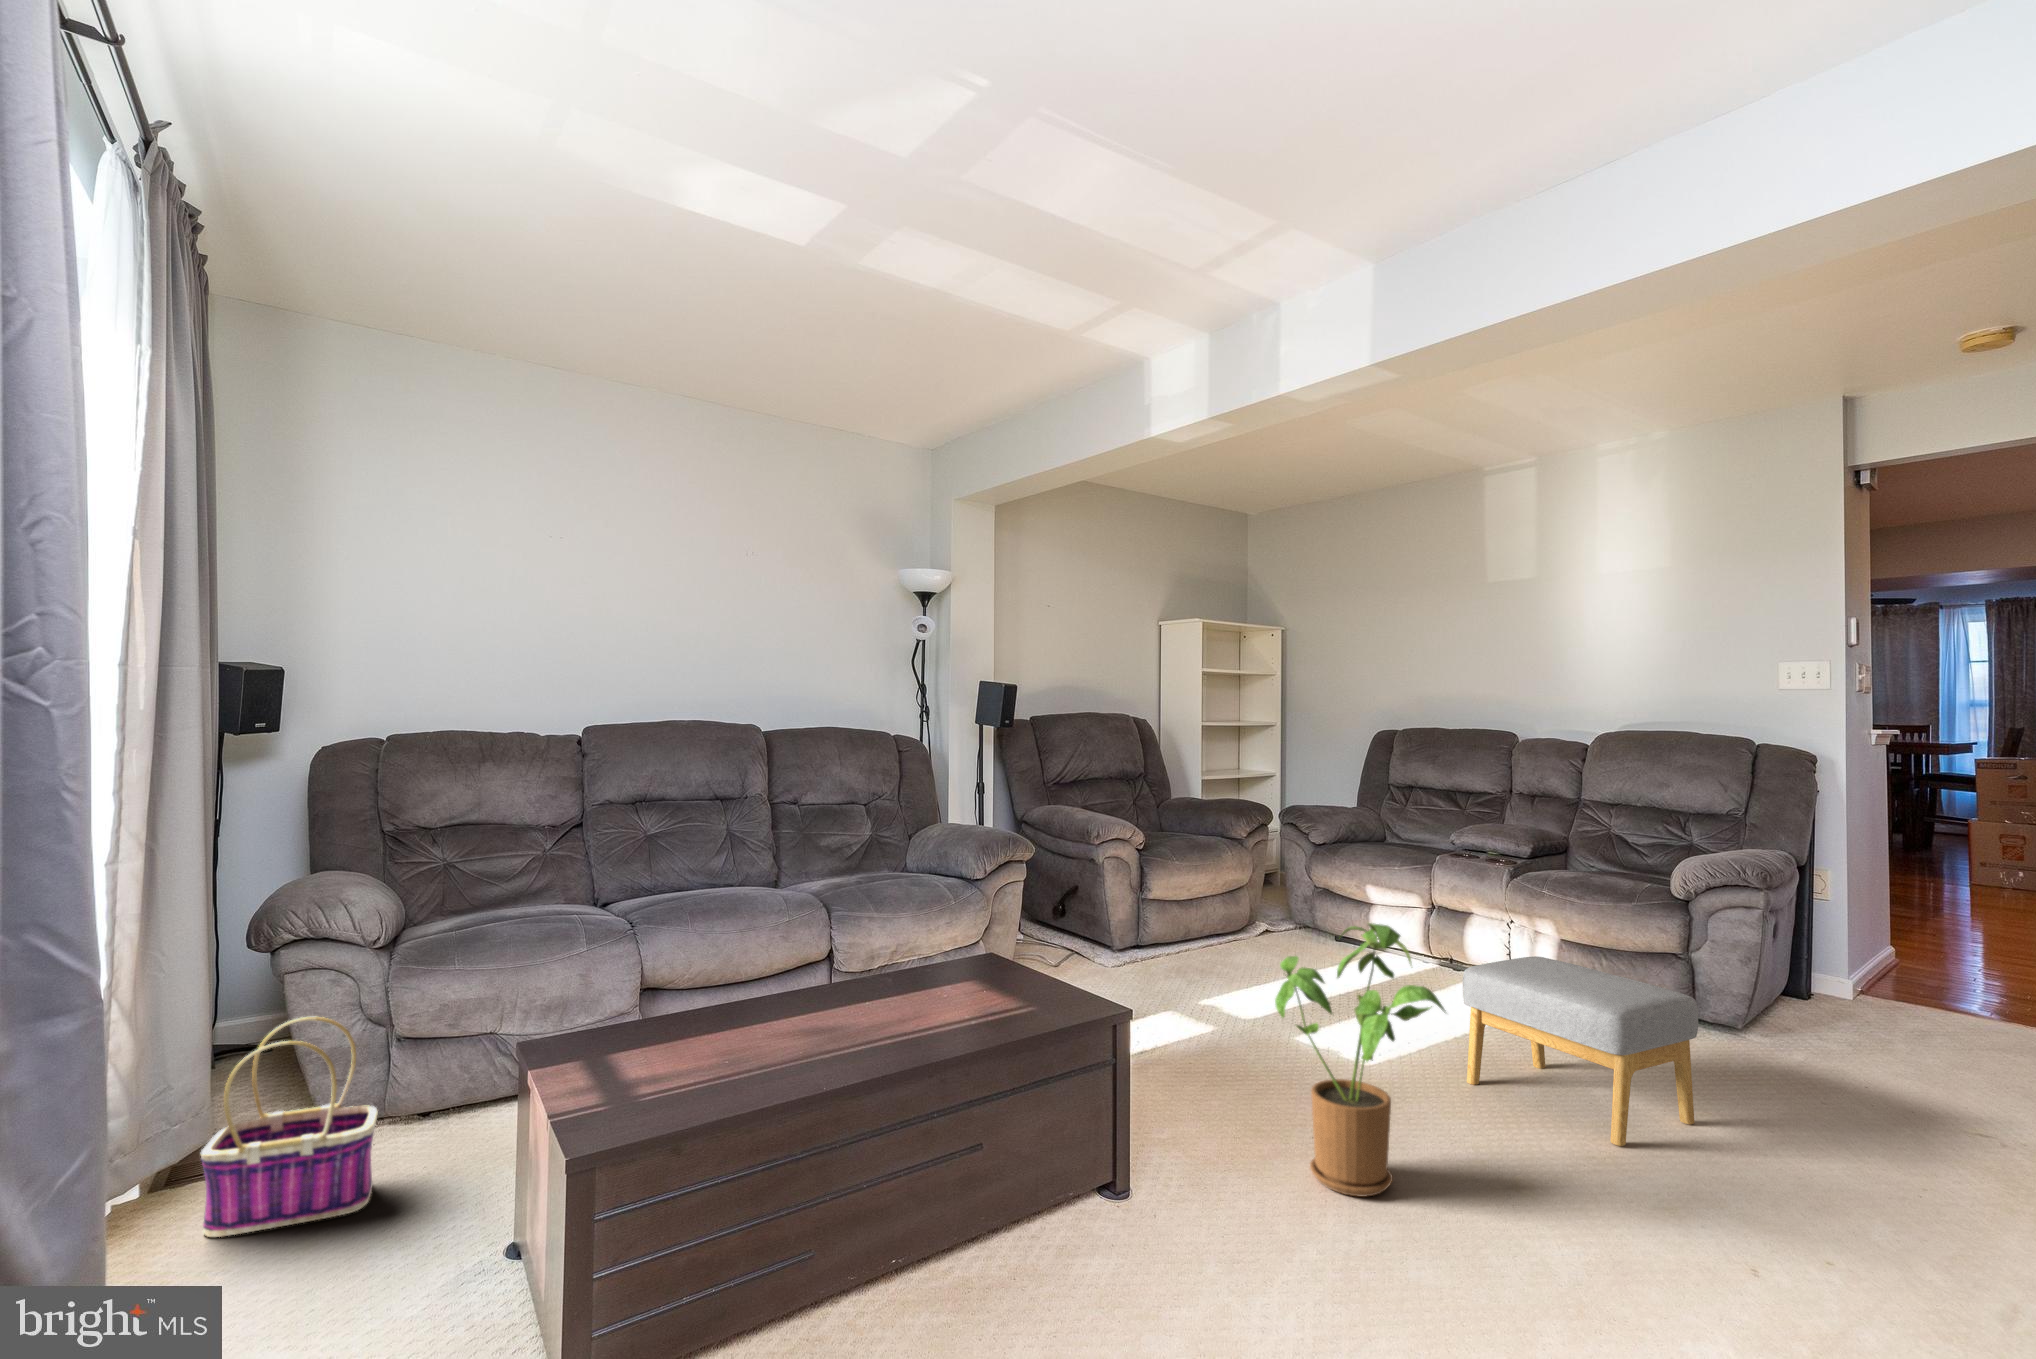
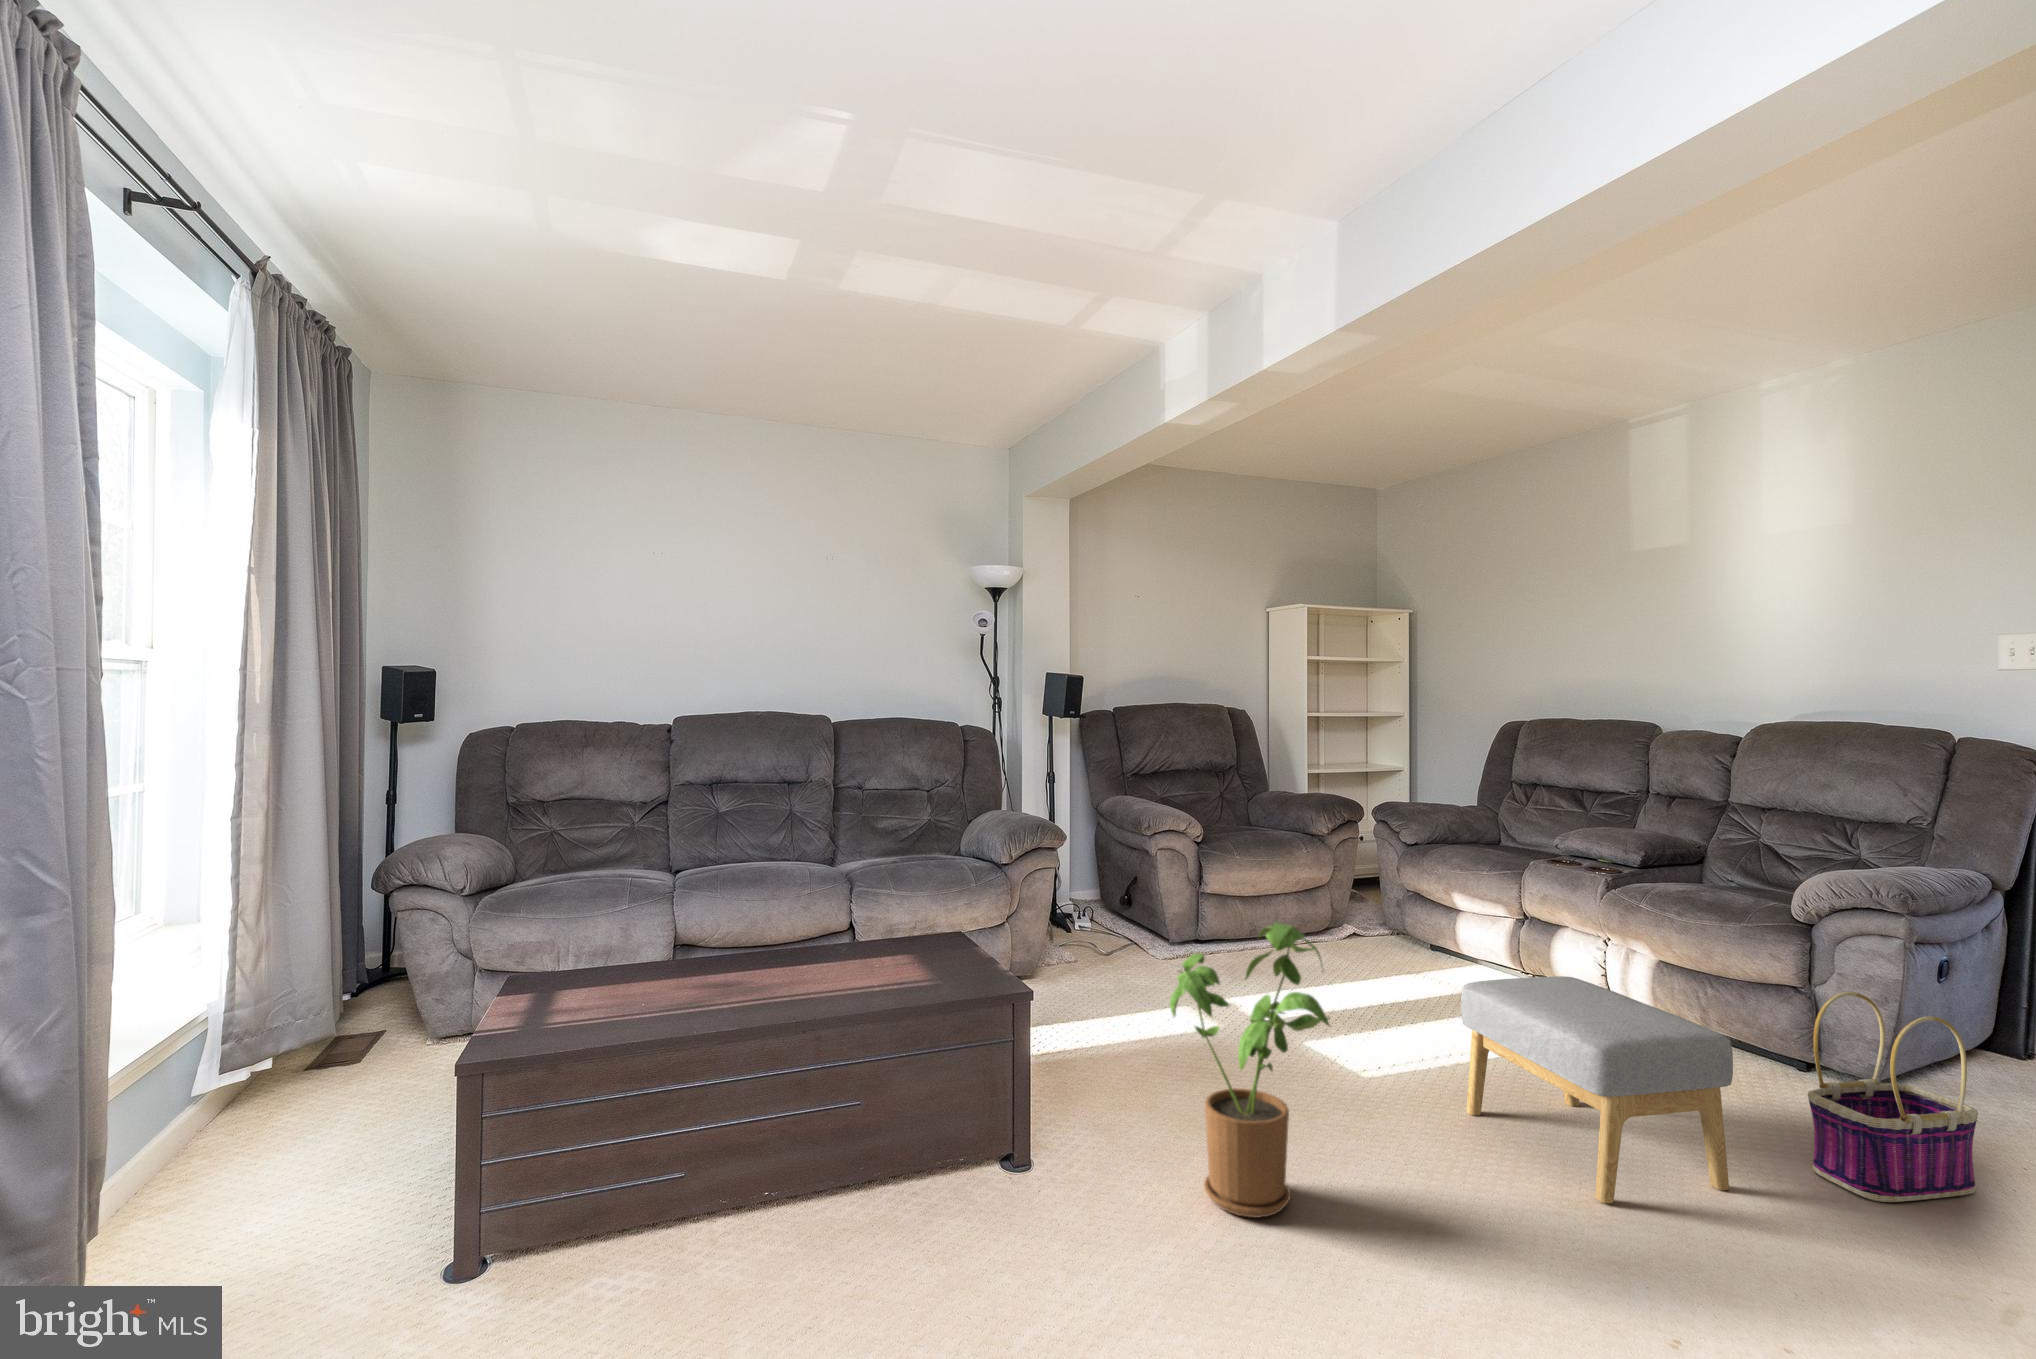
basket: present [201,1017,378,1237] -> present [1808,992,1978,1202]

